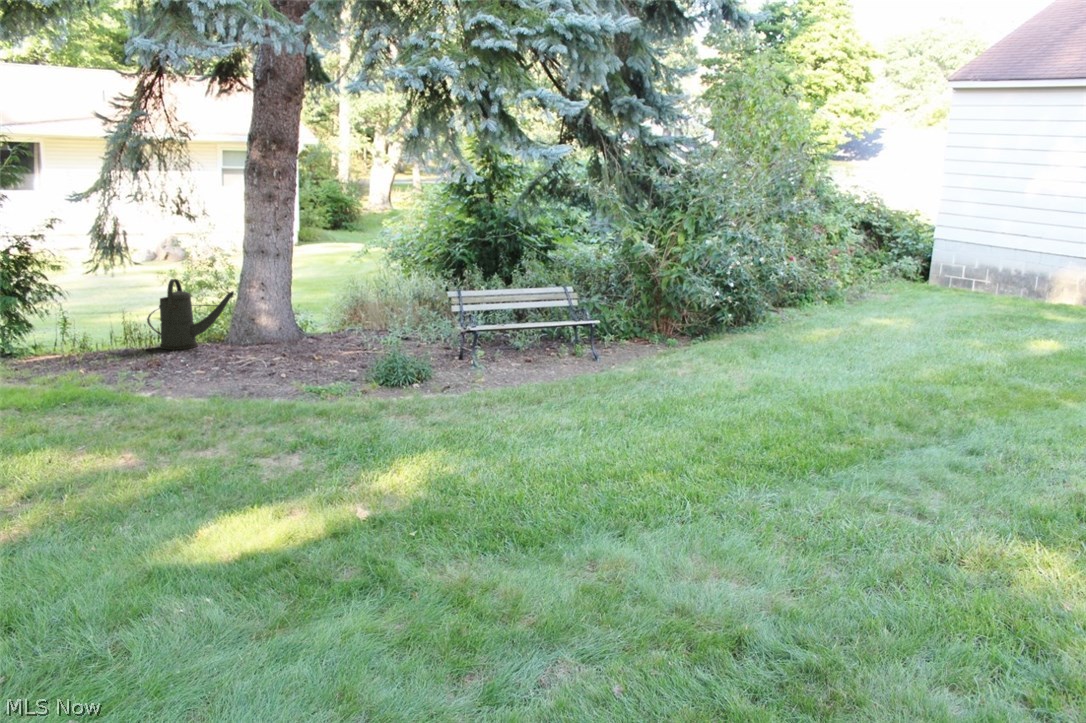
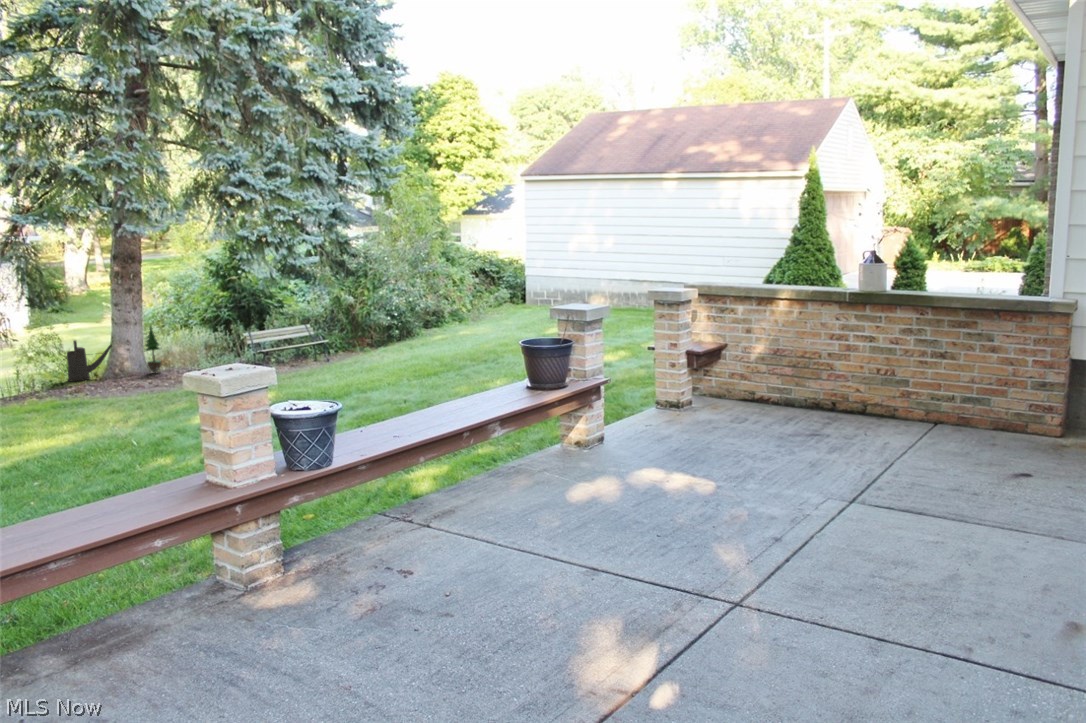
potted tree: none [278,264,310,348] -> present [145,327,161,372]

